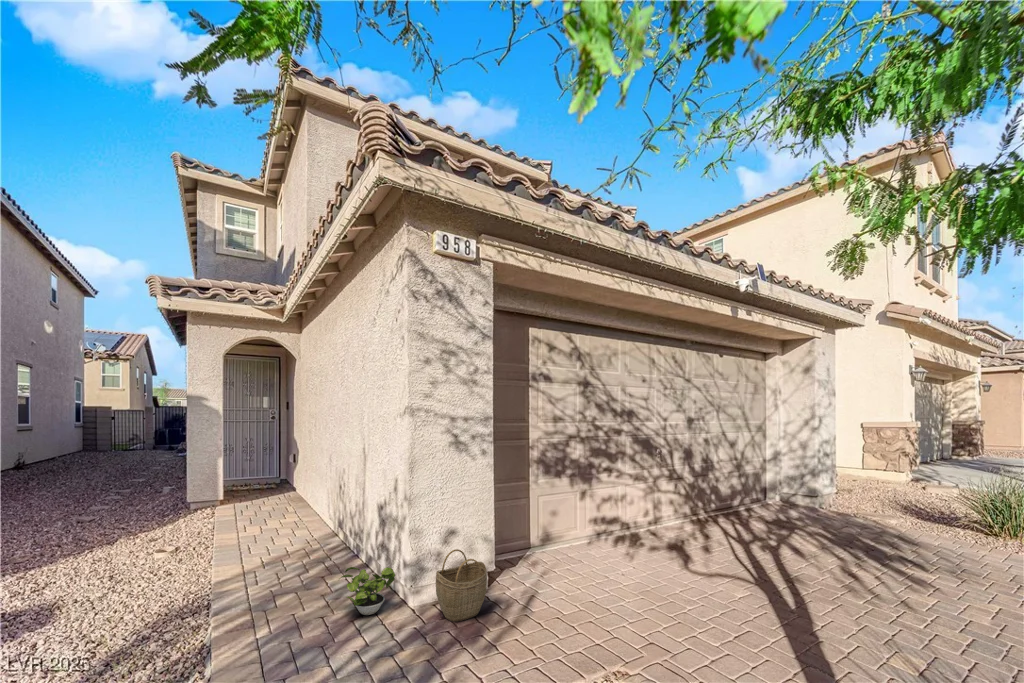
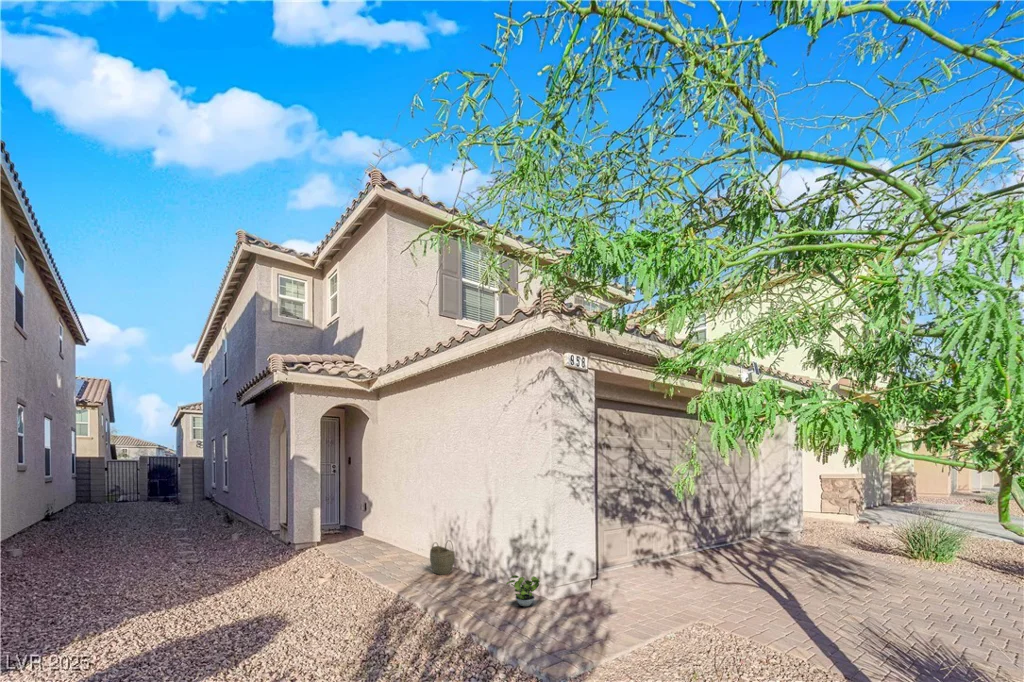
woven basket: present [436,549,487,622] -> present [430,541,455,575]

